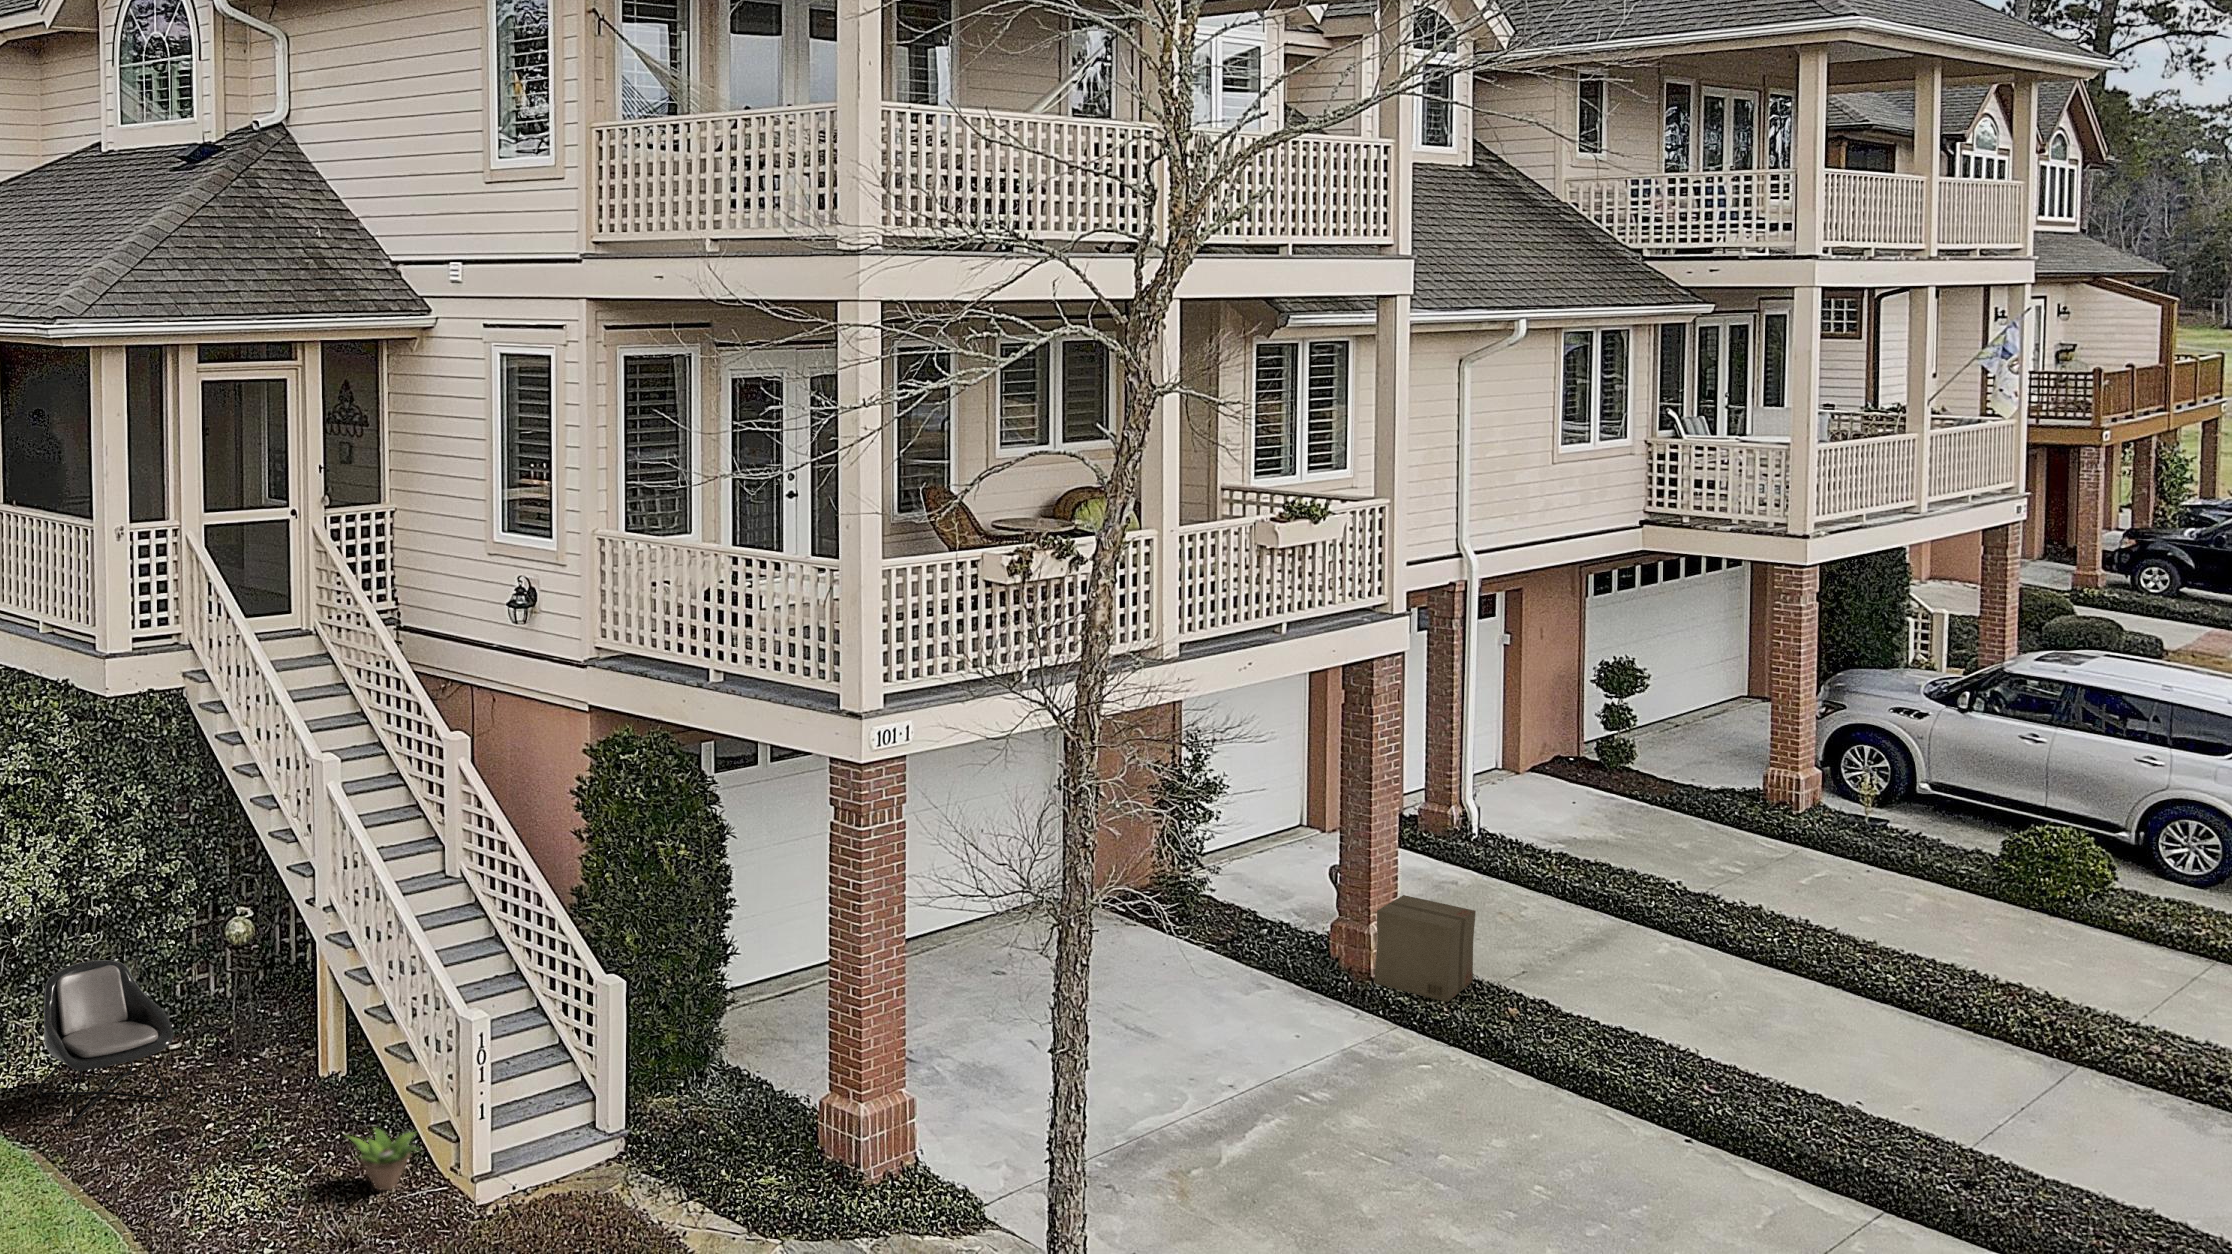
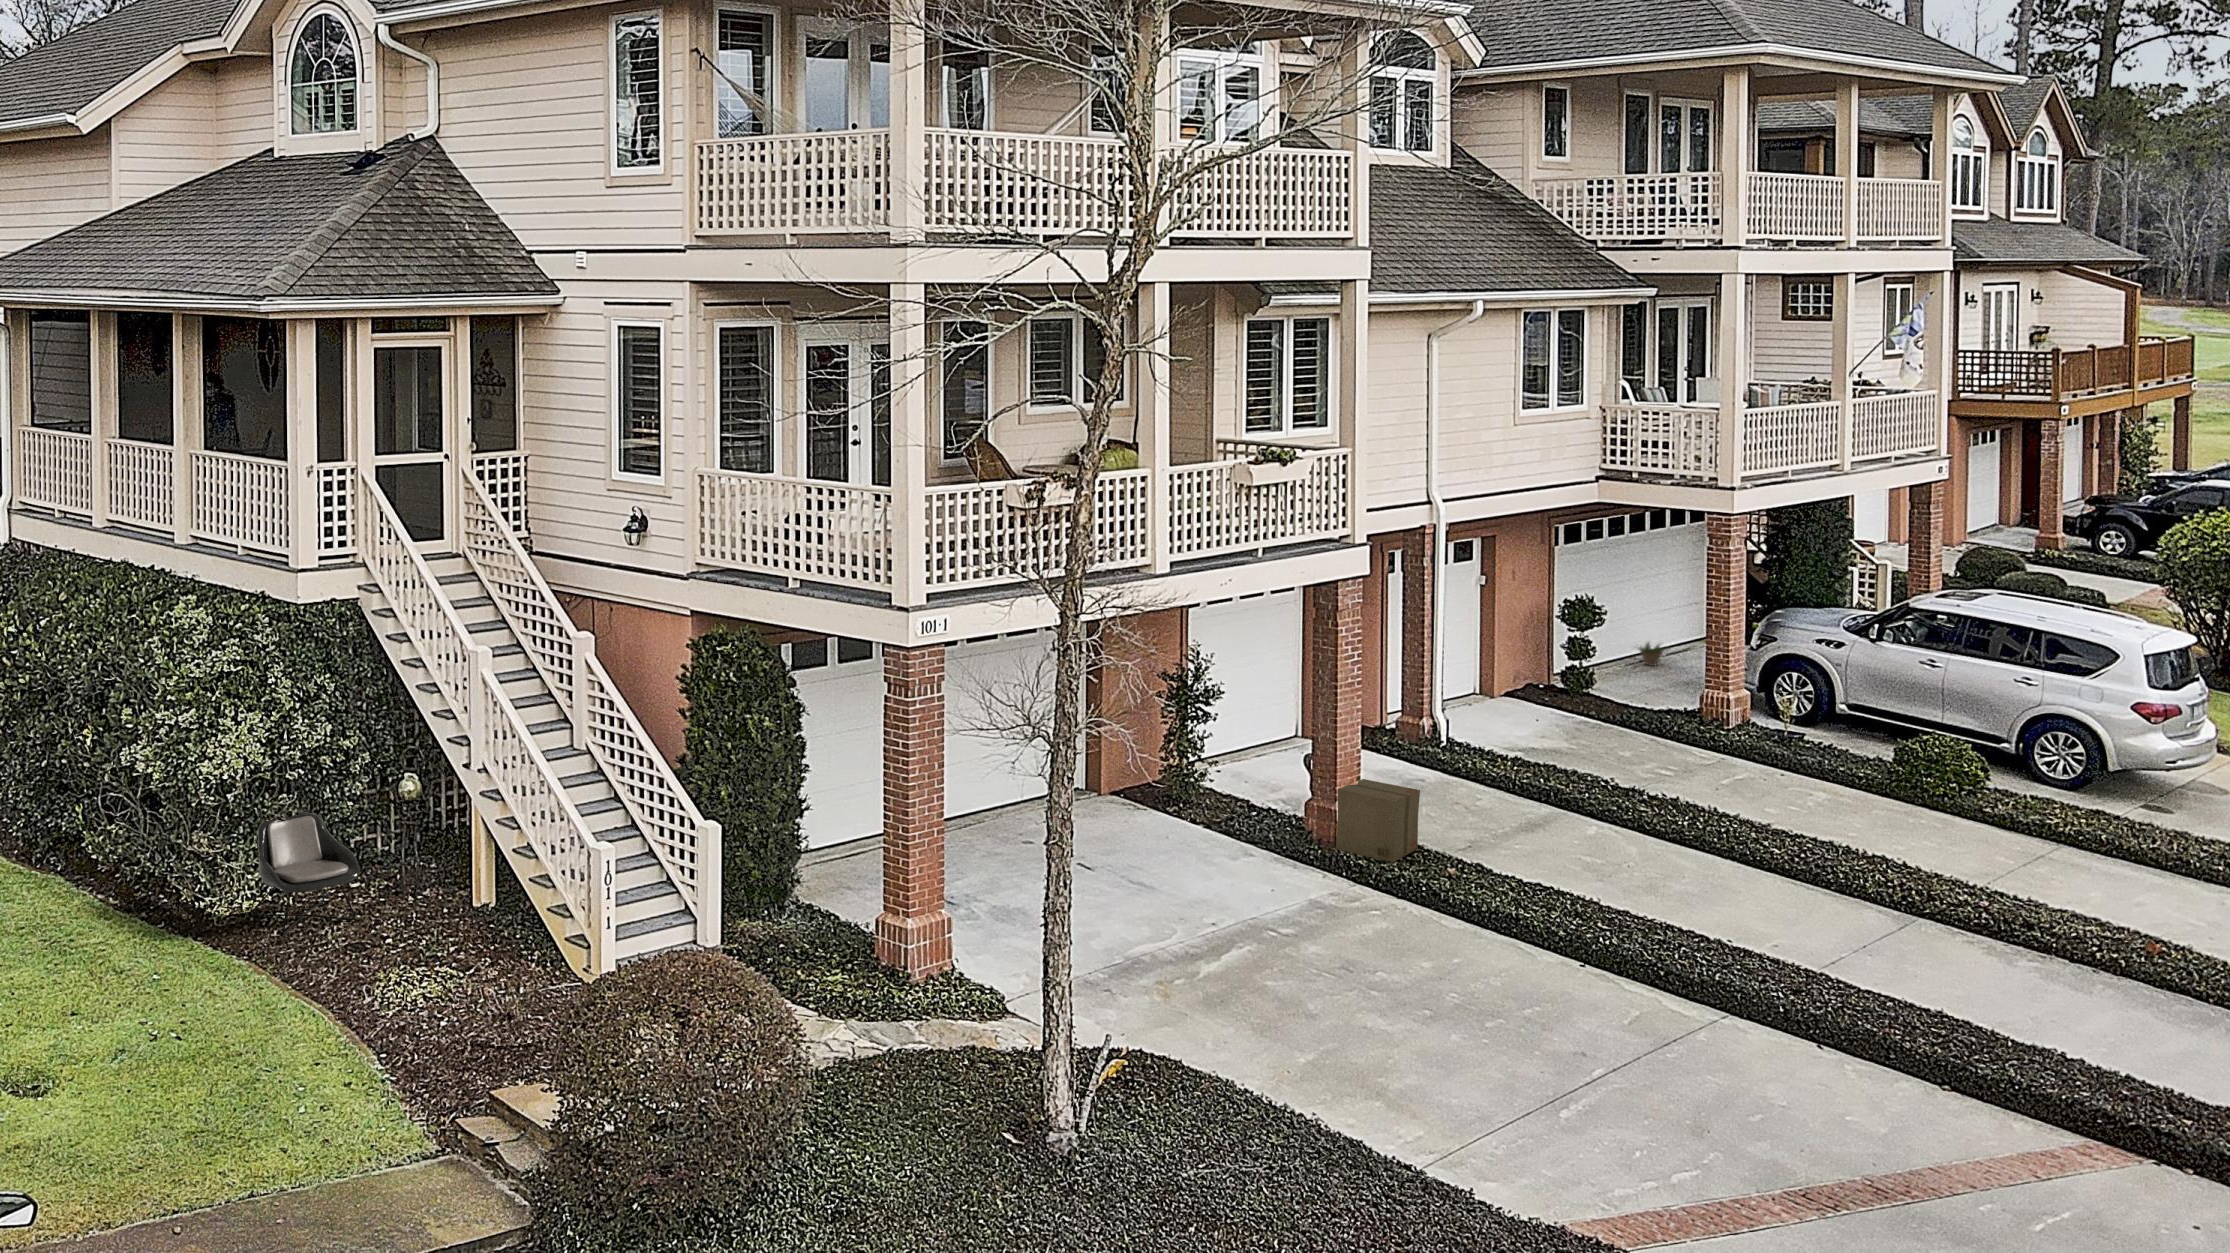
decorative plant: present [347,1128,419,1190] -> present [1639,643,1665,666]

